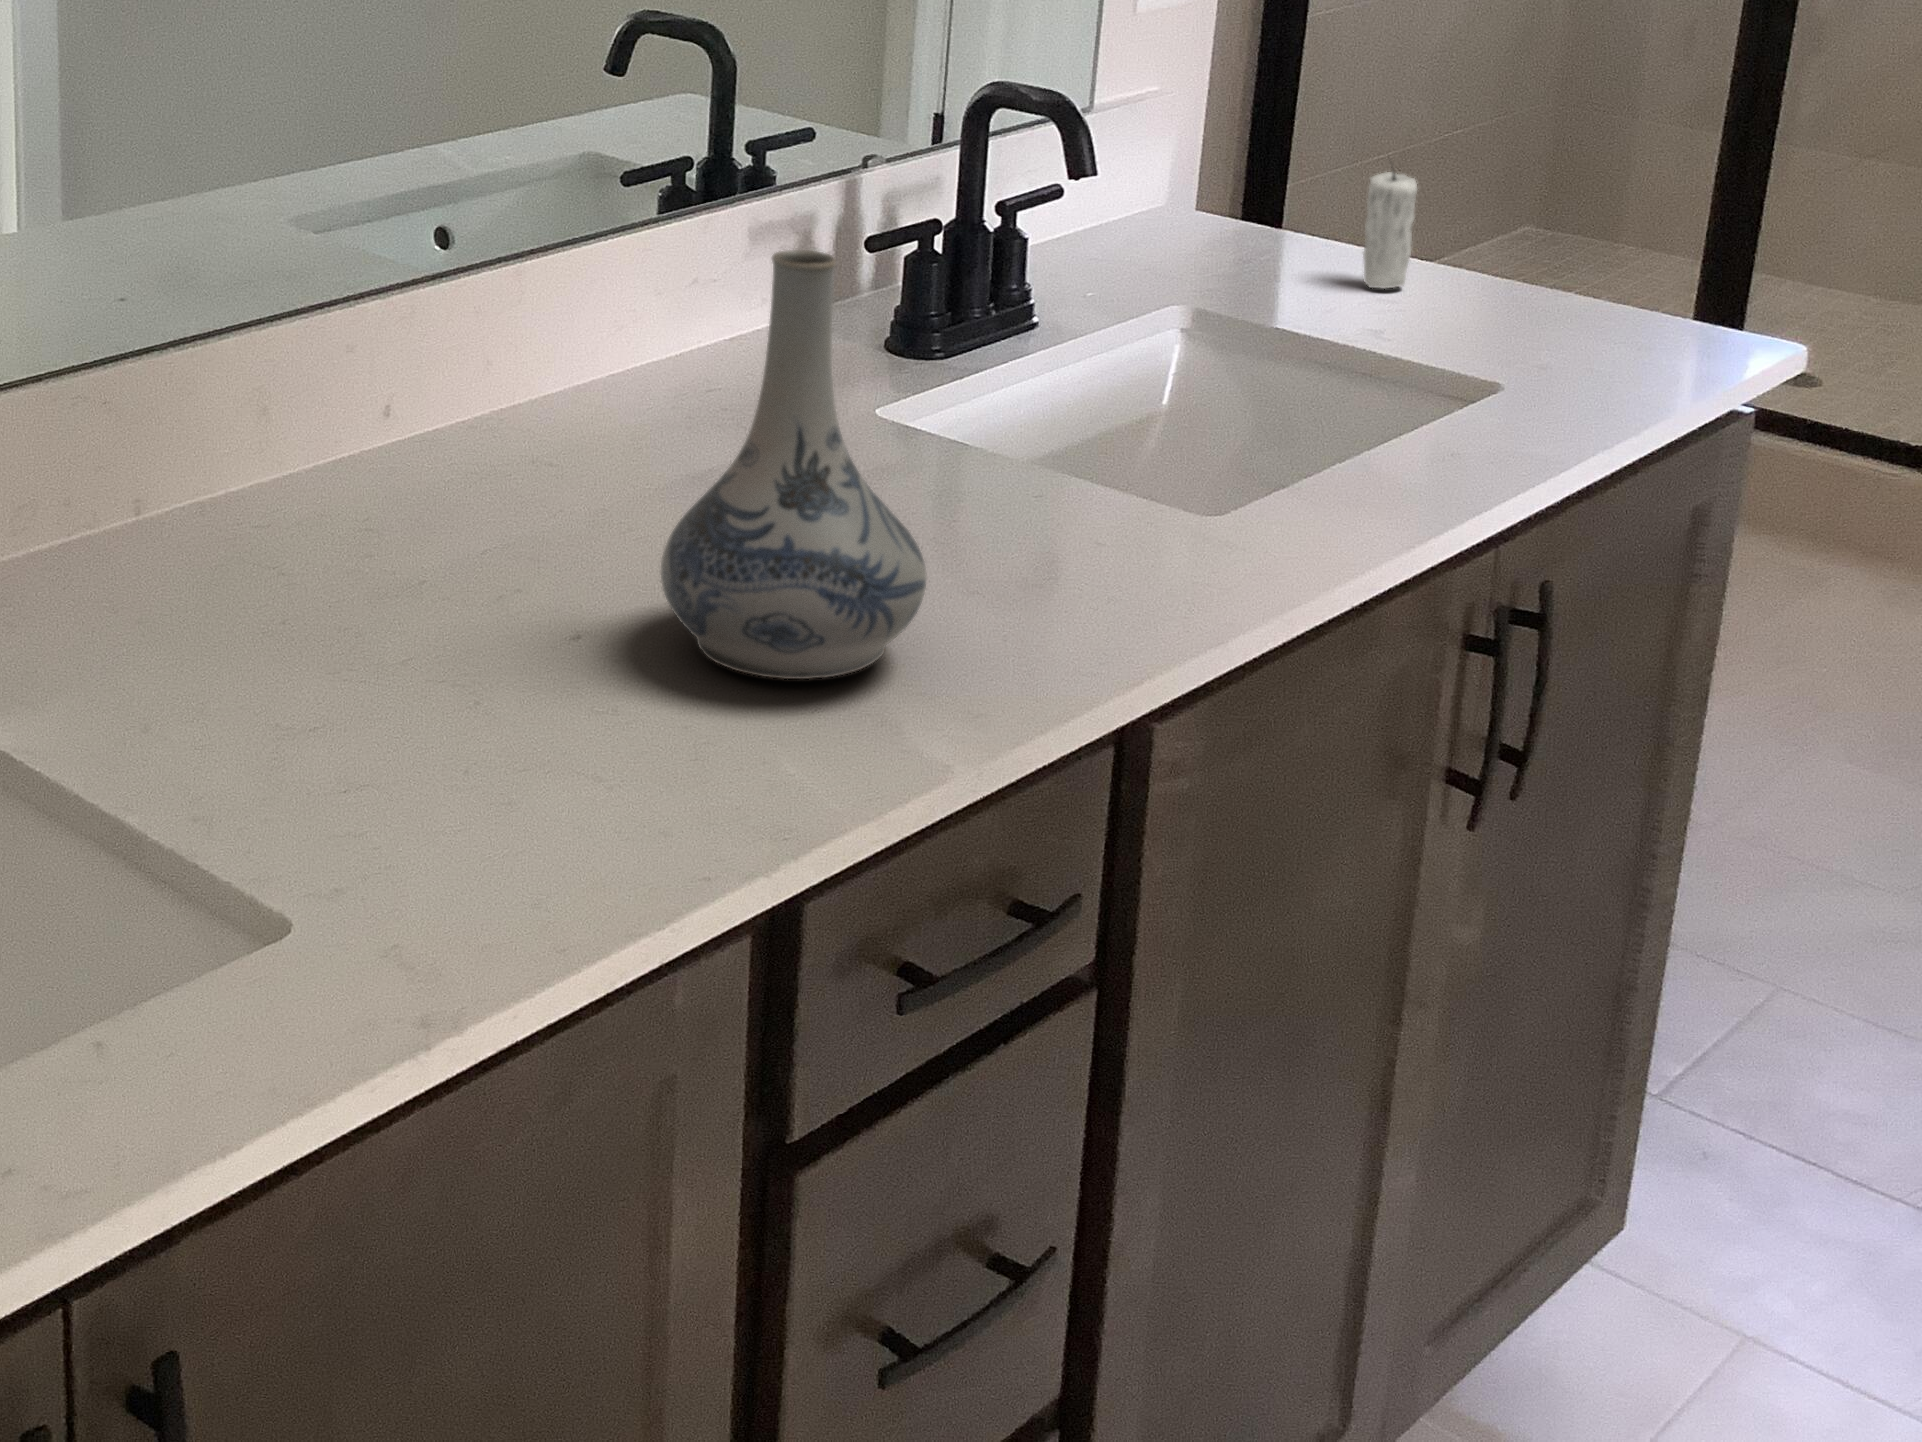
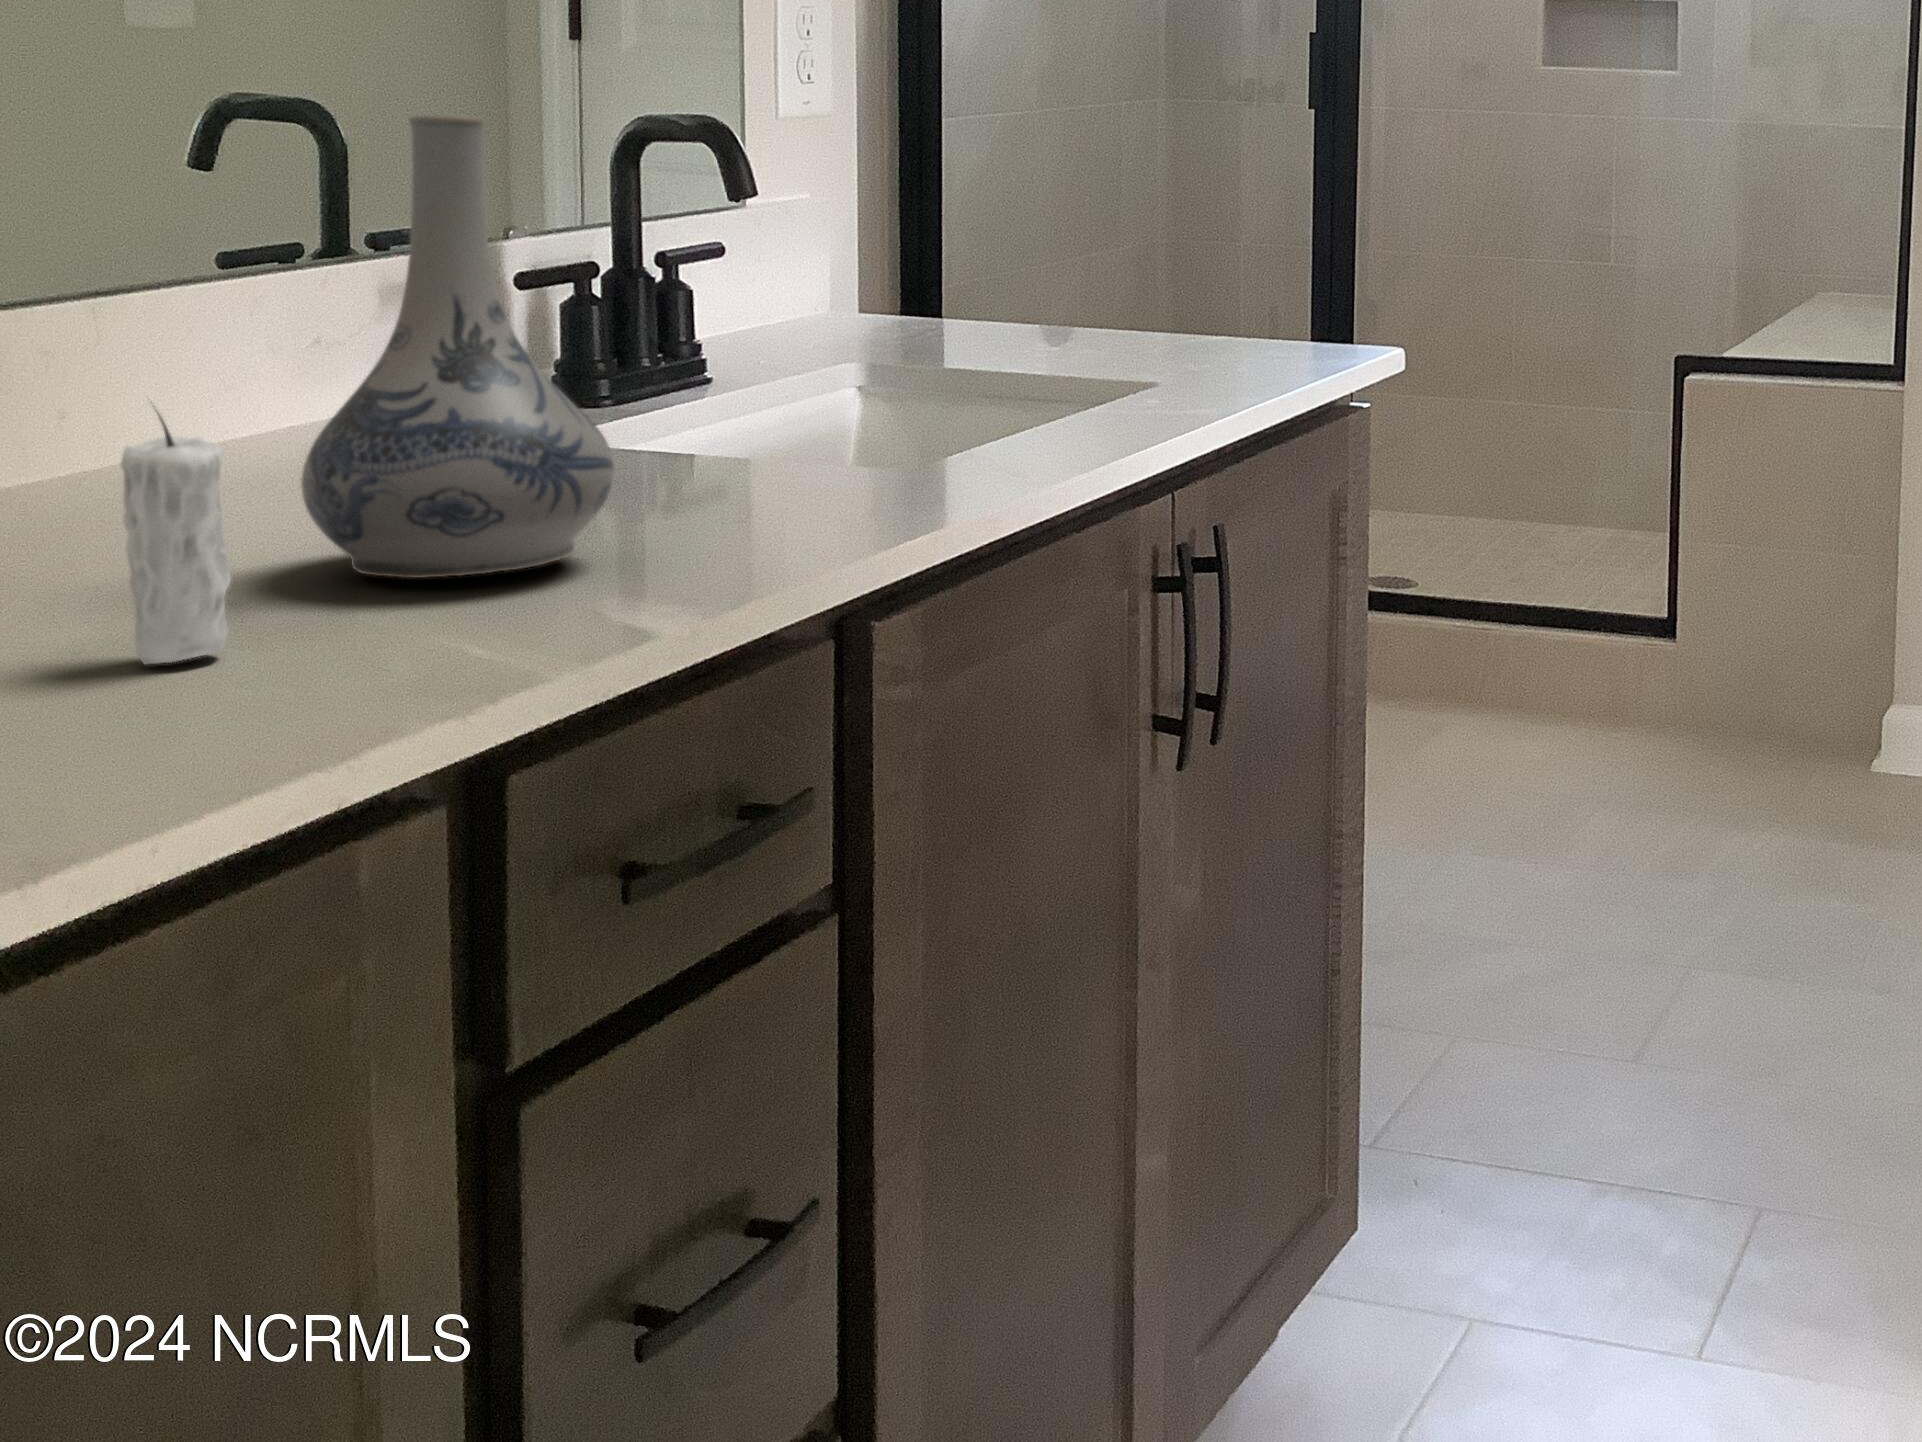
candle: present [1363,171,1417,288] -> present [121,402,231,664]

